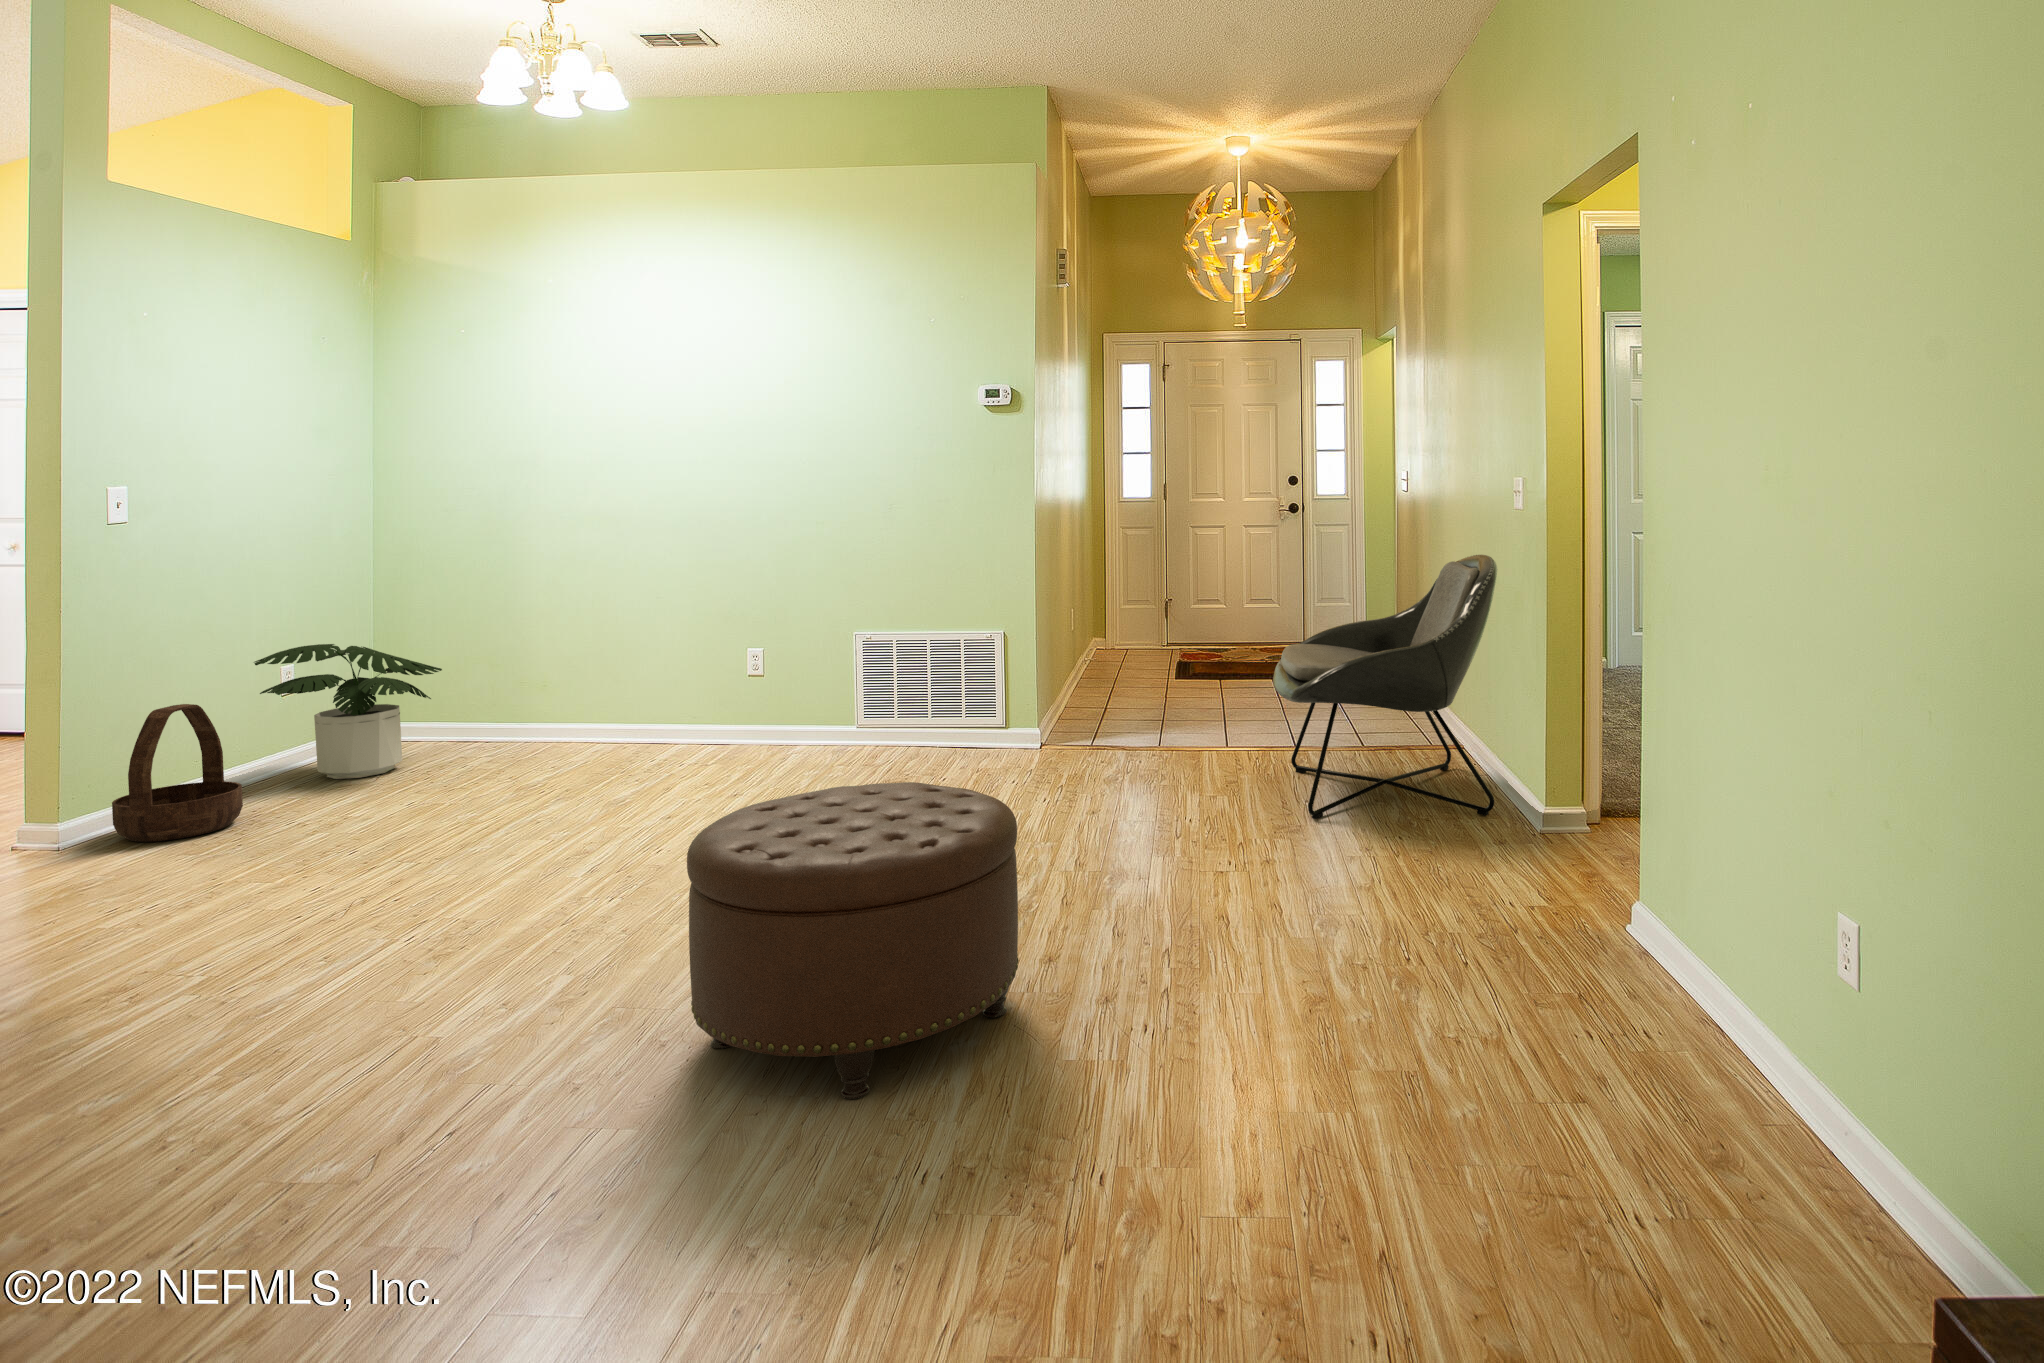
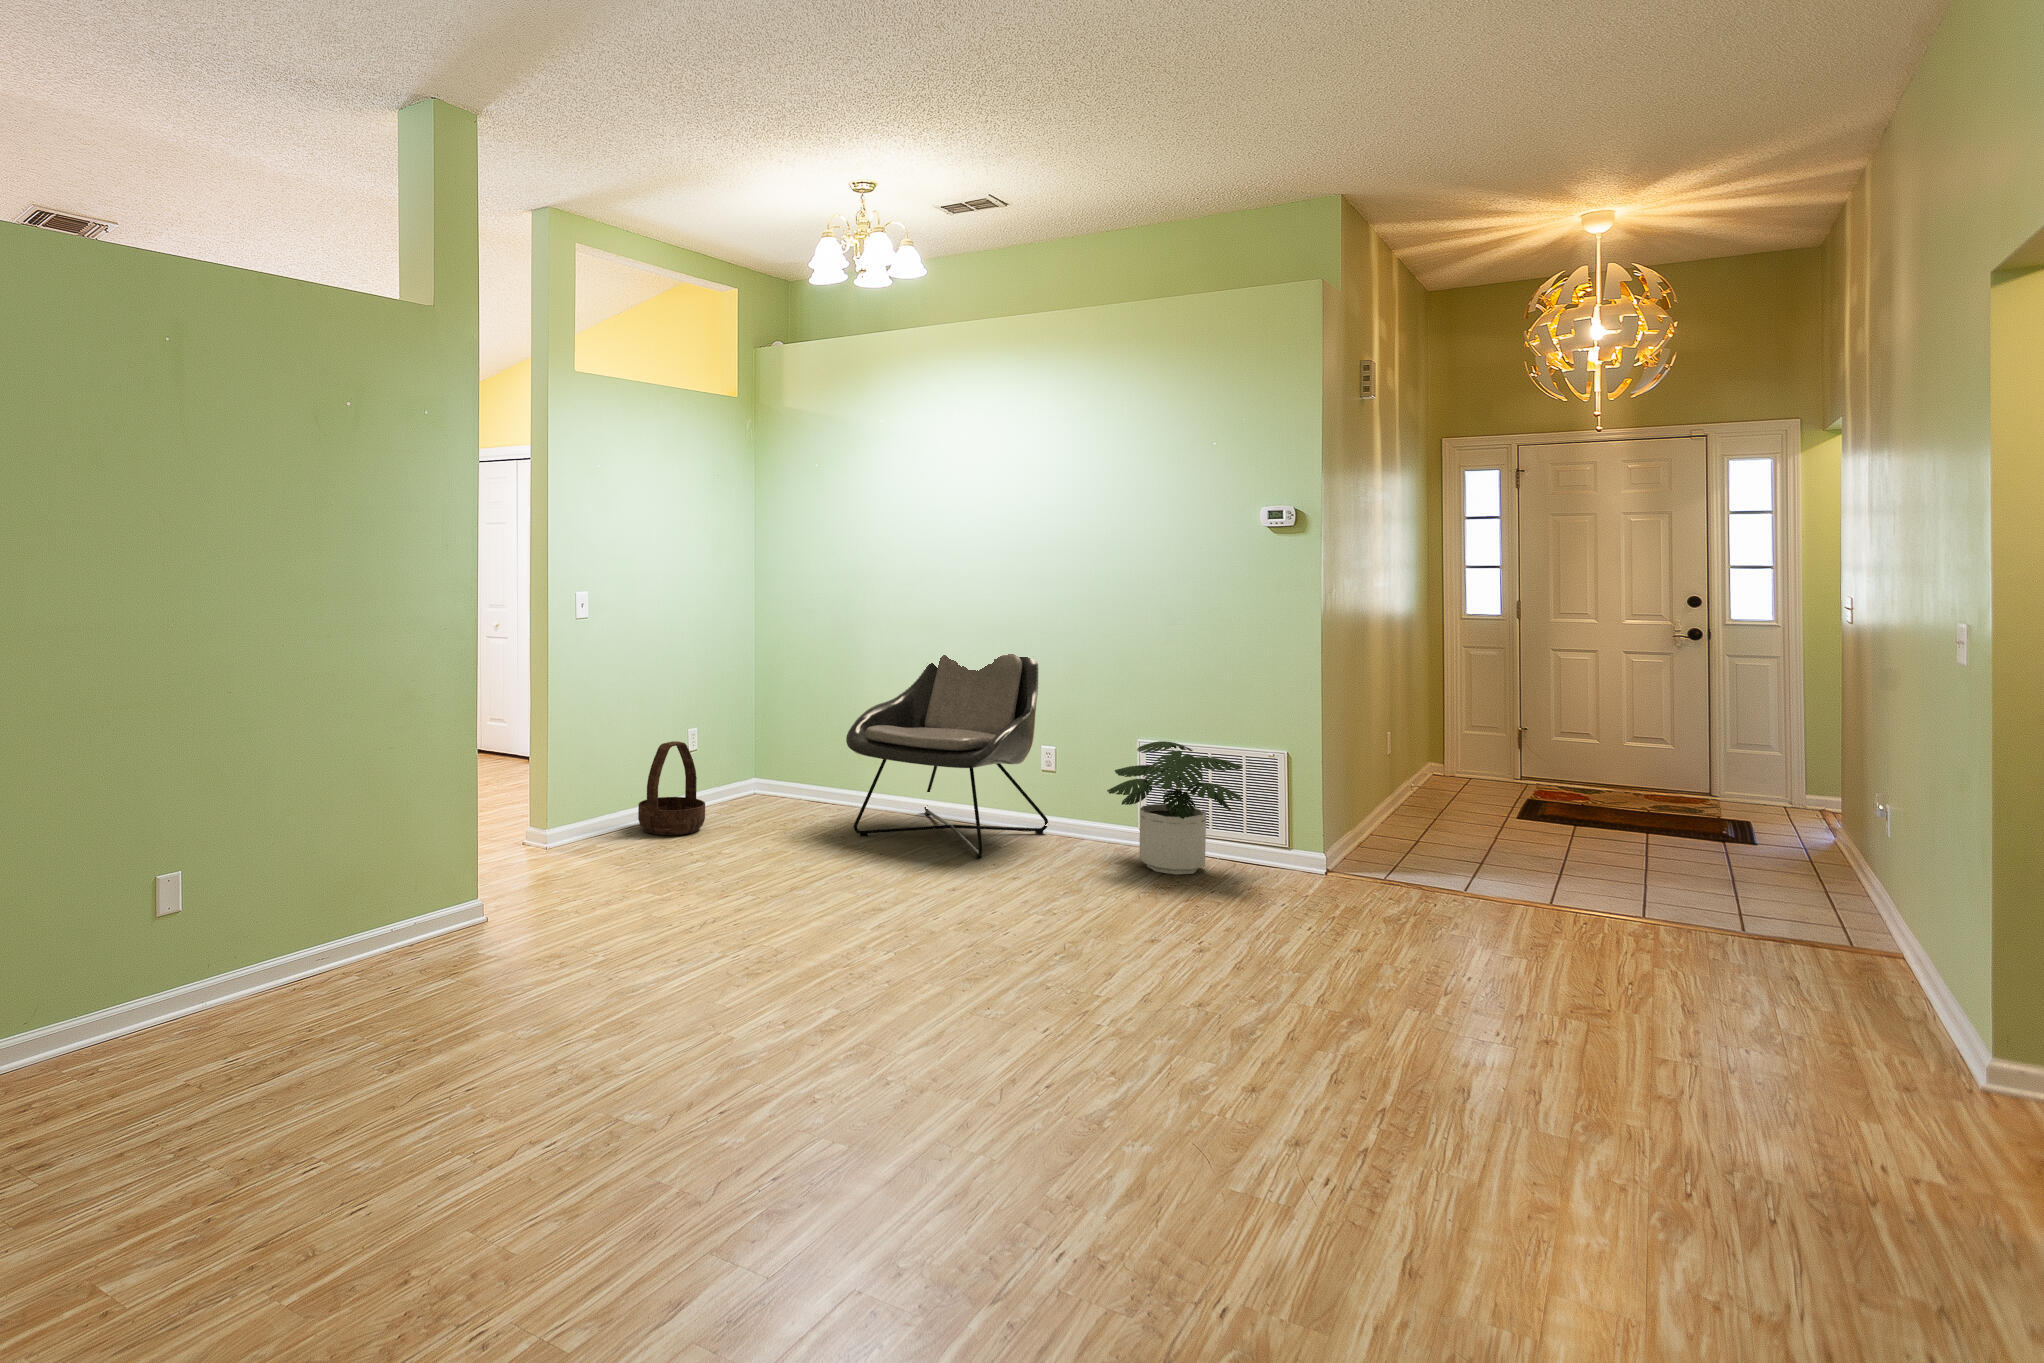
lounge chair: present [1273,555,1497,819] -> present [846,654,1048,858]
potted plant: present [254,644,442,779] -> present [1107,741,1243,875]
ottoman: present [687,782,1019,1099] -> none [942,885,1212,1152]

